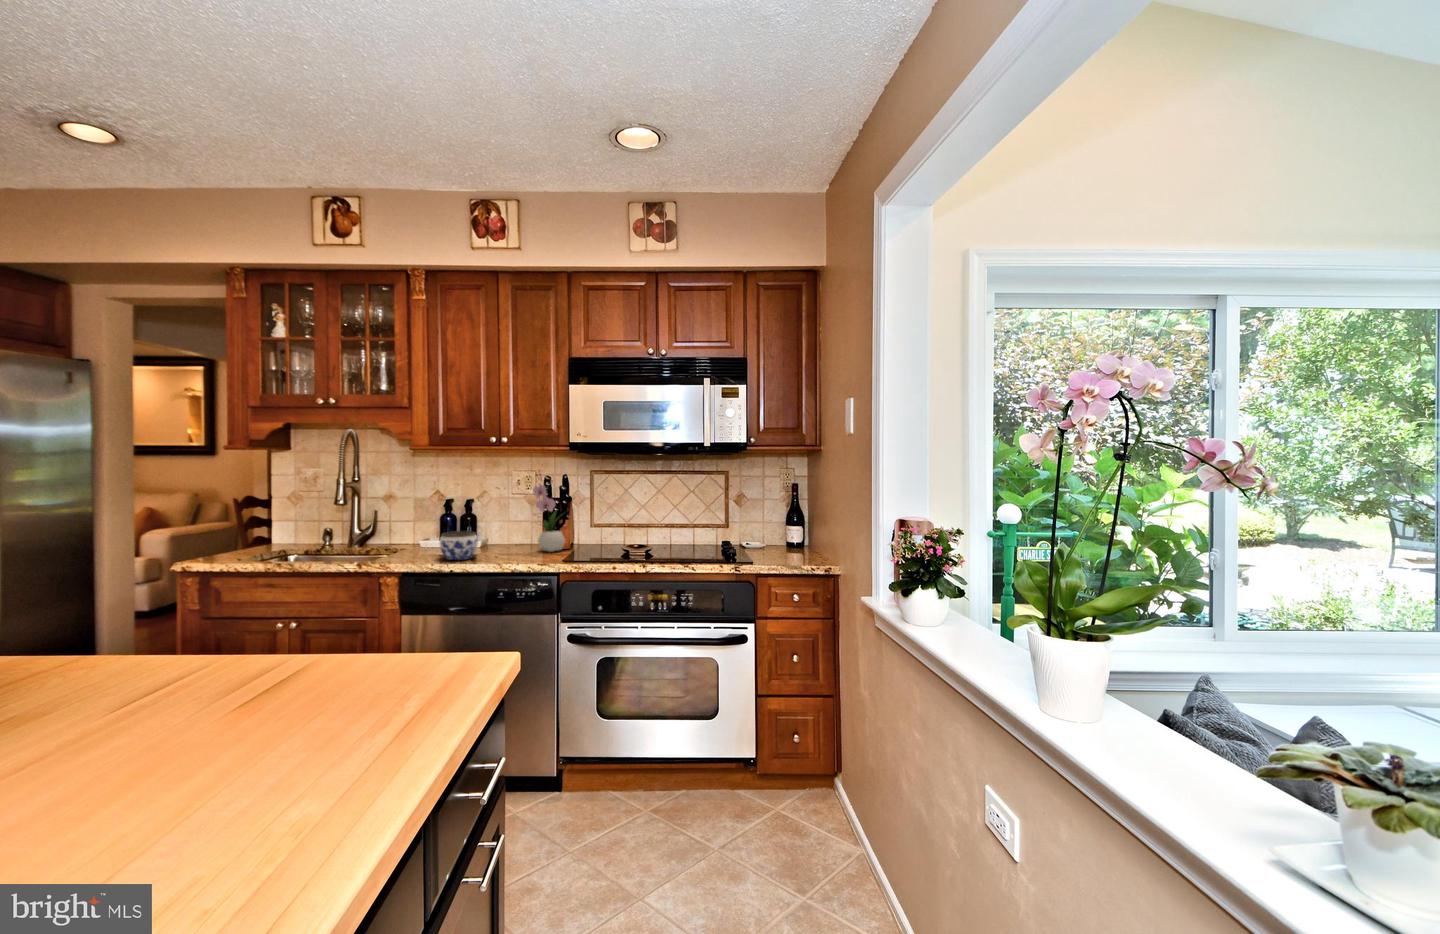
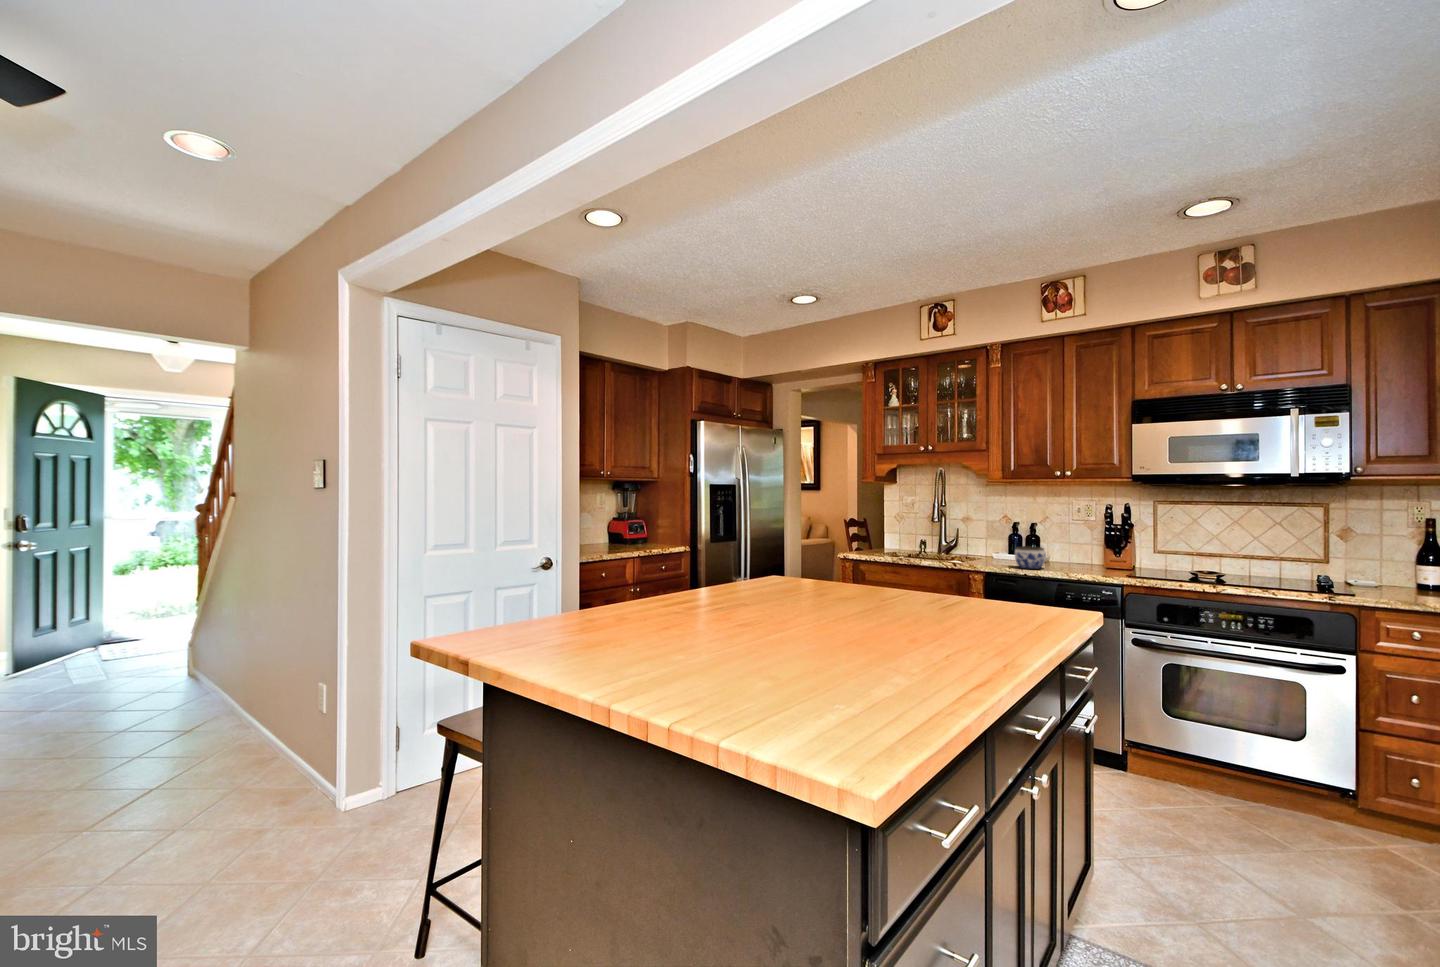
flower arrangement: present [533,474,565,552] -> none [1094,501,1130,570]

